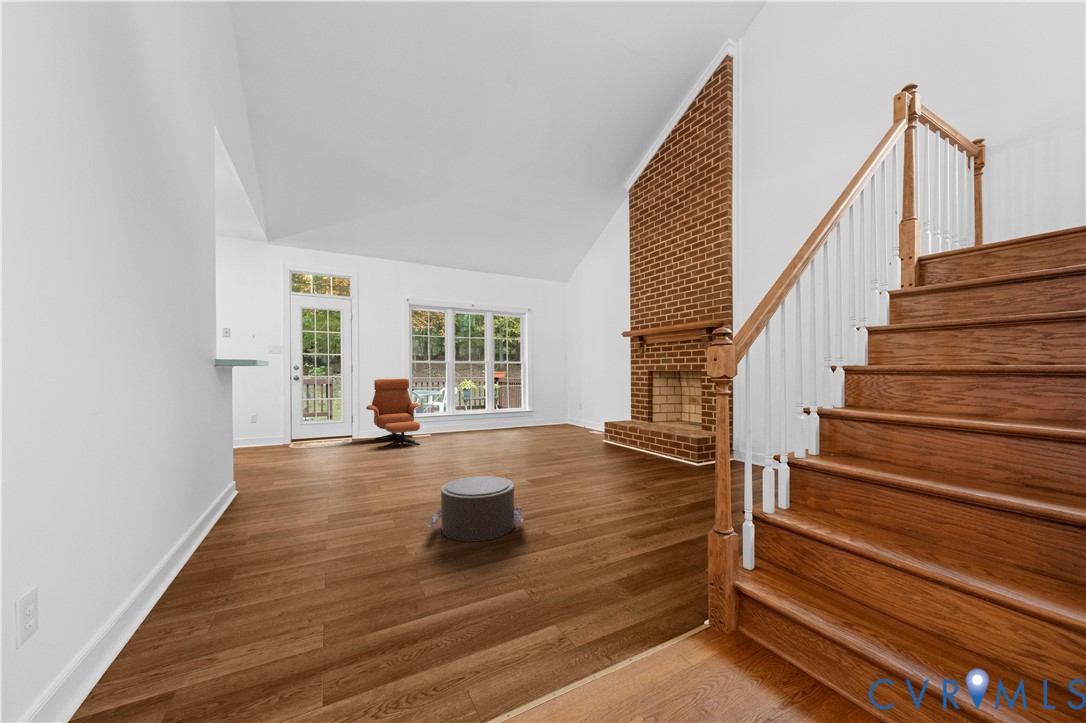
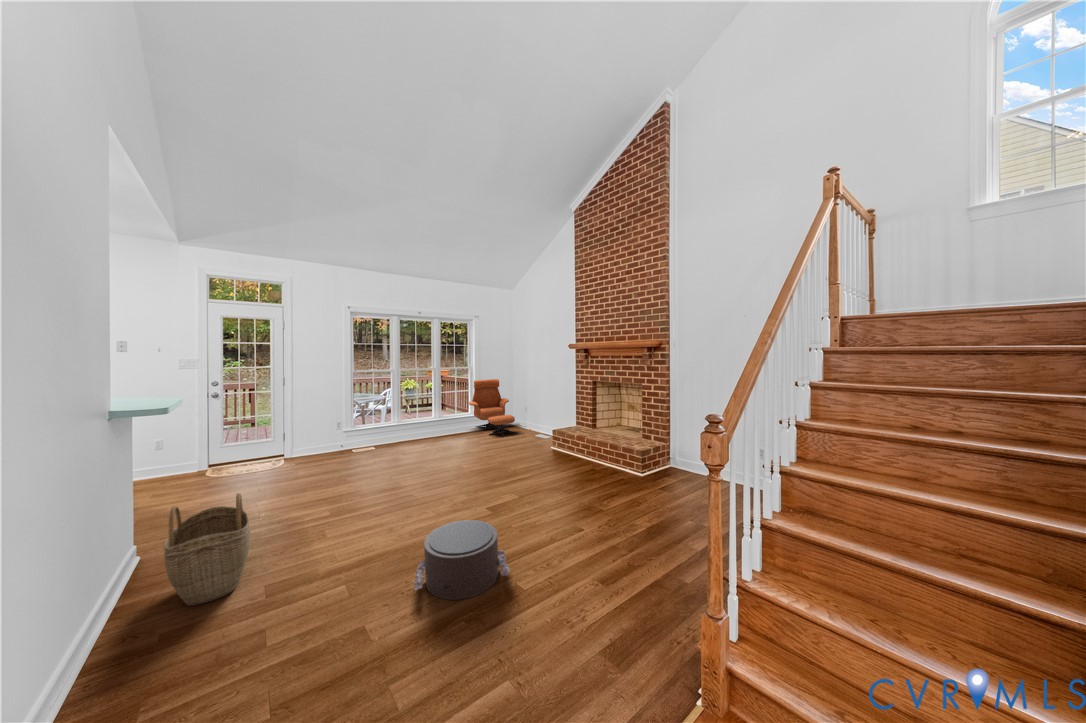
lounge chair: present [366,378,420,448] -> present [469,379,515,437]
woven basket: none [223,433,293,525] -> present [164,493,251,606]

